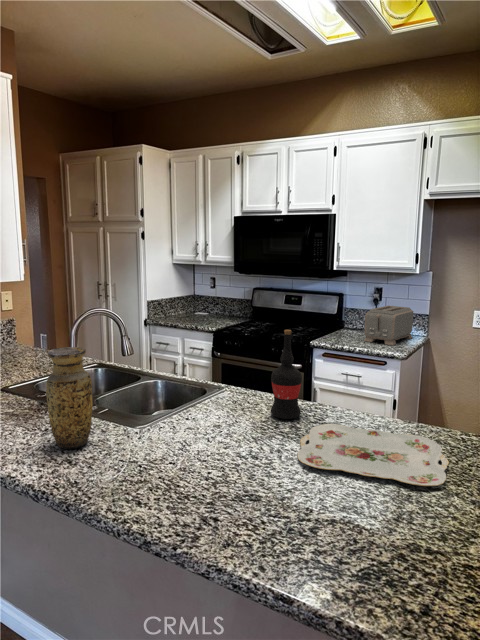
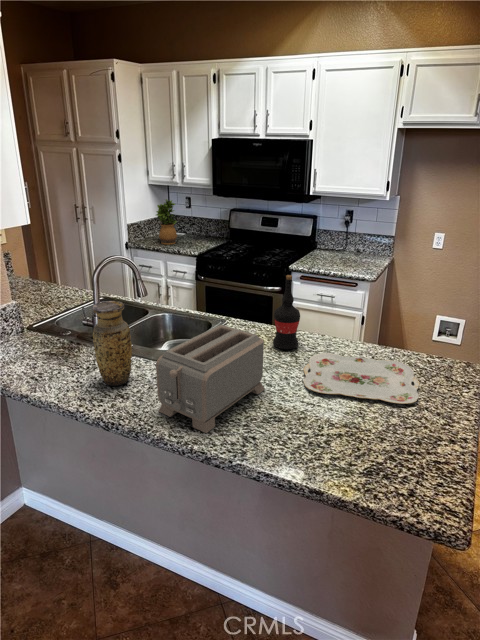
potted plant: none [176,276,198,322] -> present [156,199,177,245]
toaster: present [364,306,413,345] -> present [156,325,264,433]

